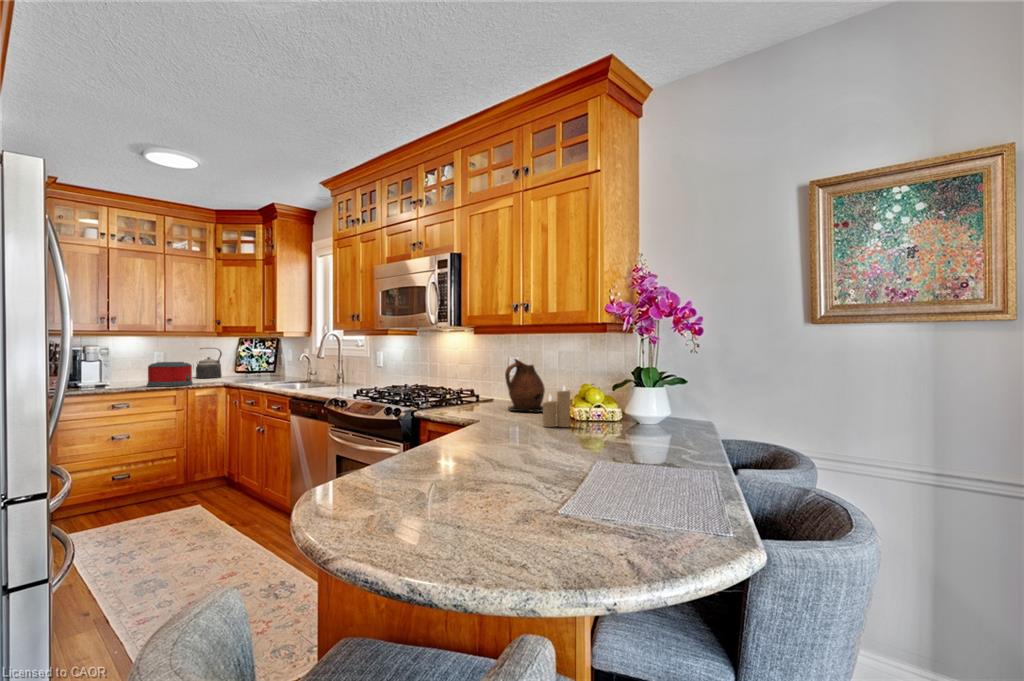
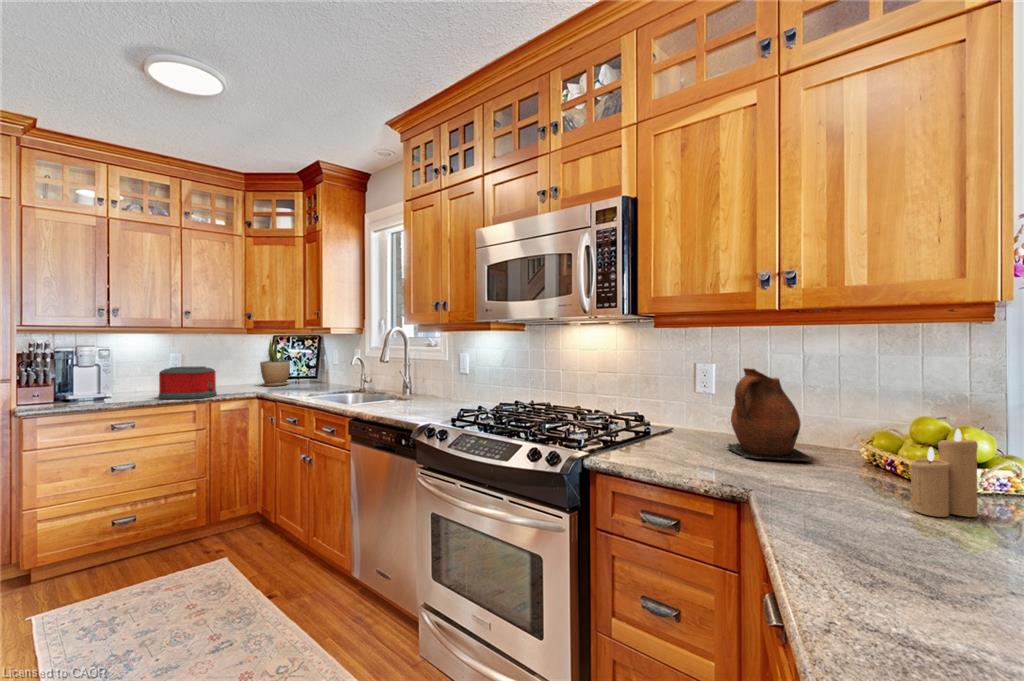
potted plant: none [228,338,253,379] -> present [260,340,290,386]
kettle: present [196,348,222,378] -> none [216,348,252,386]

